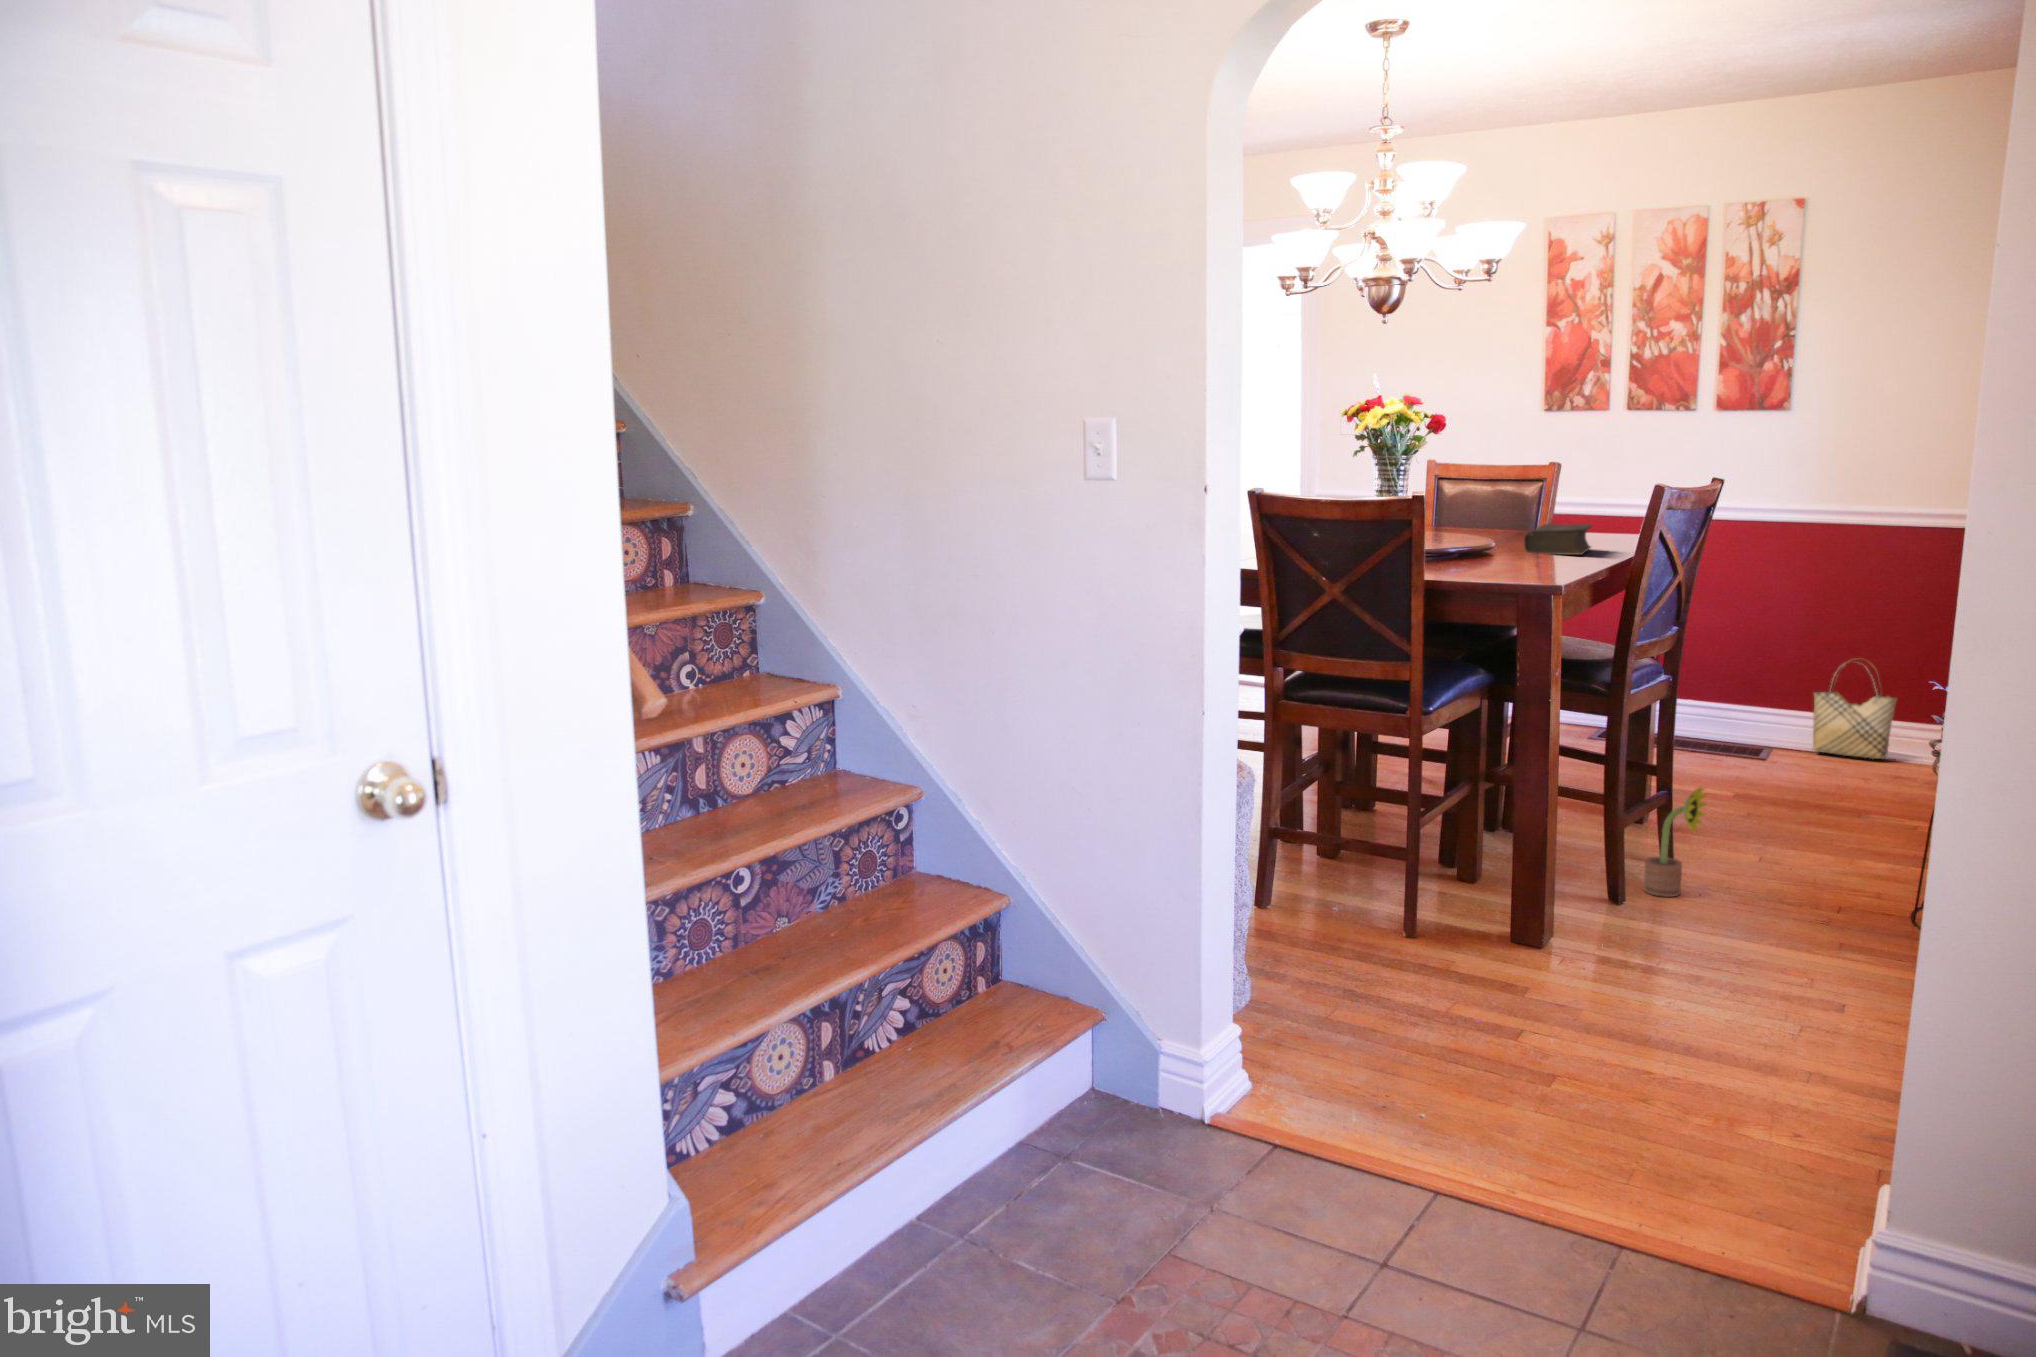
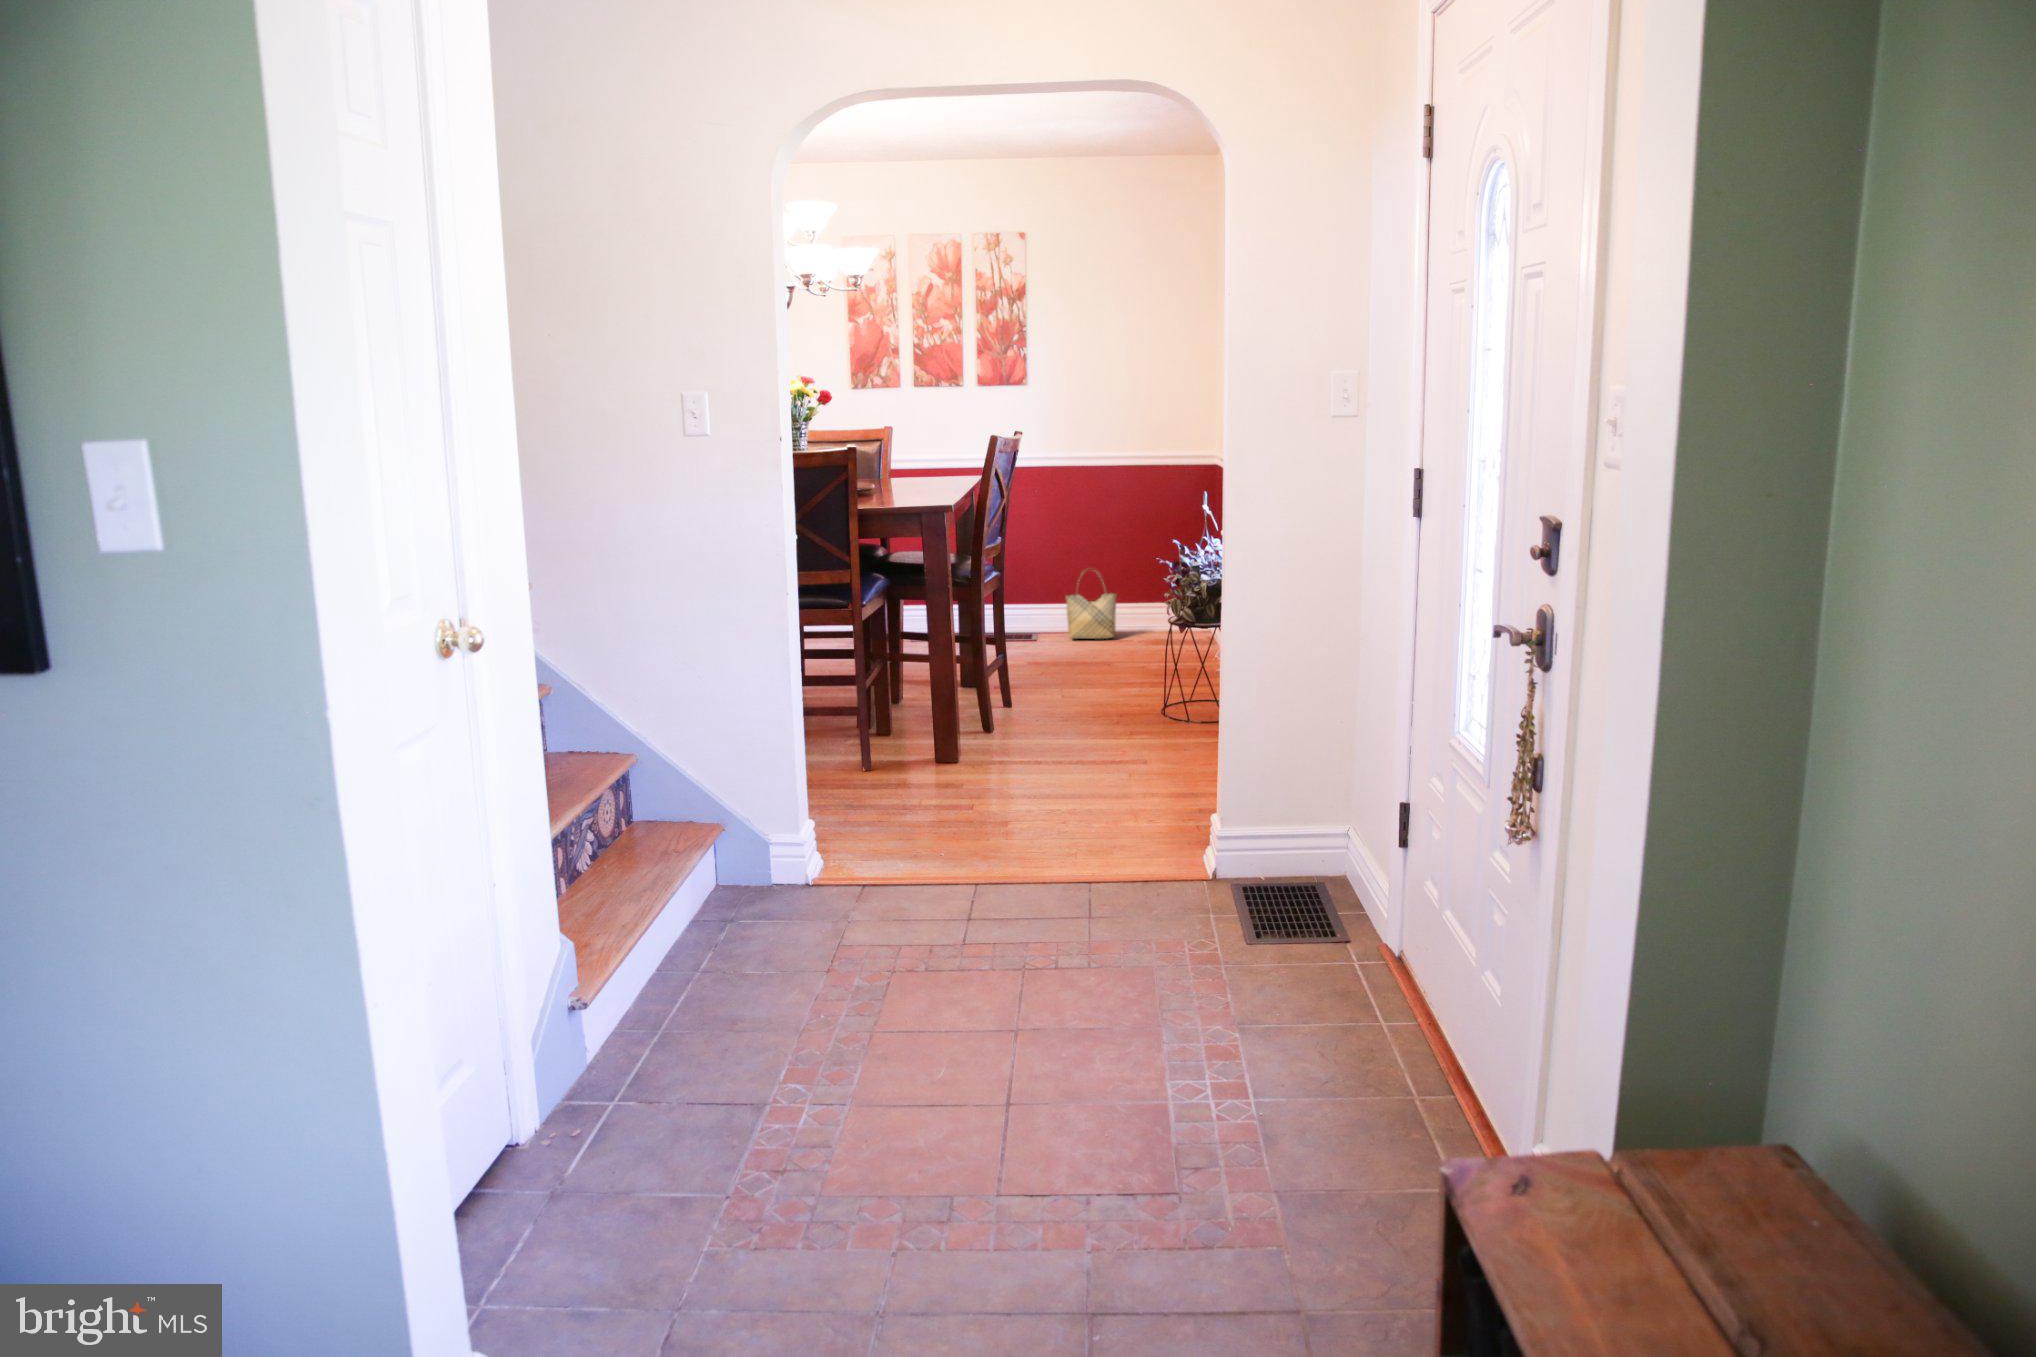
book: present [1524,524,1592,555] -> none [901,473,945,498]
decorative plant: present [1644,787,1706,897] -> none [1021,657,1057,745]

